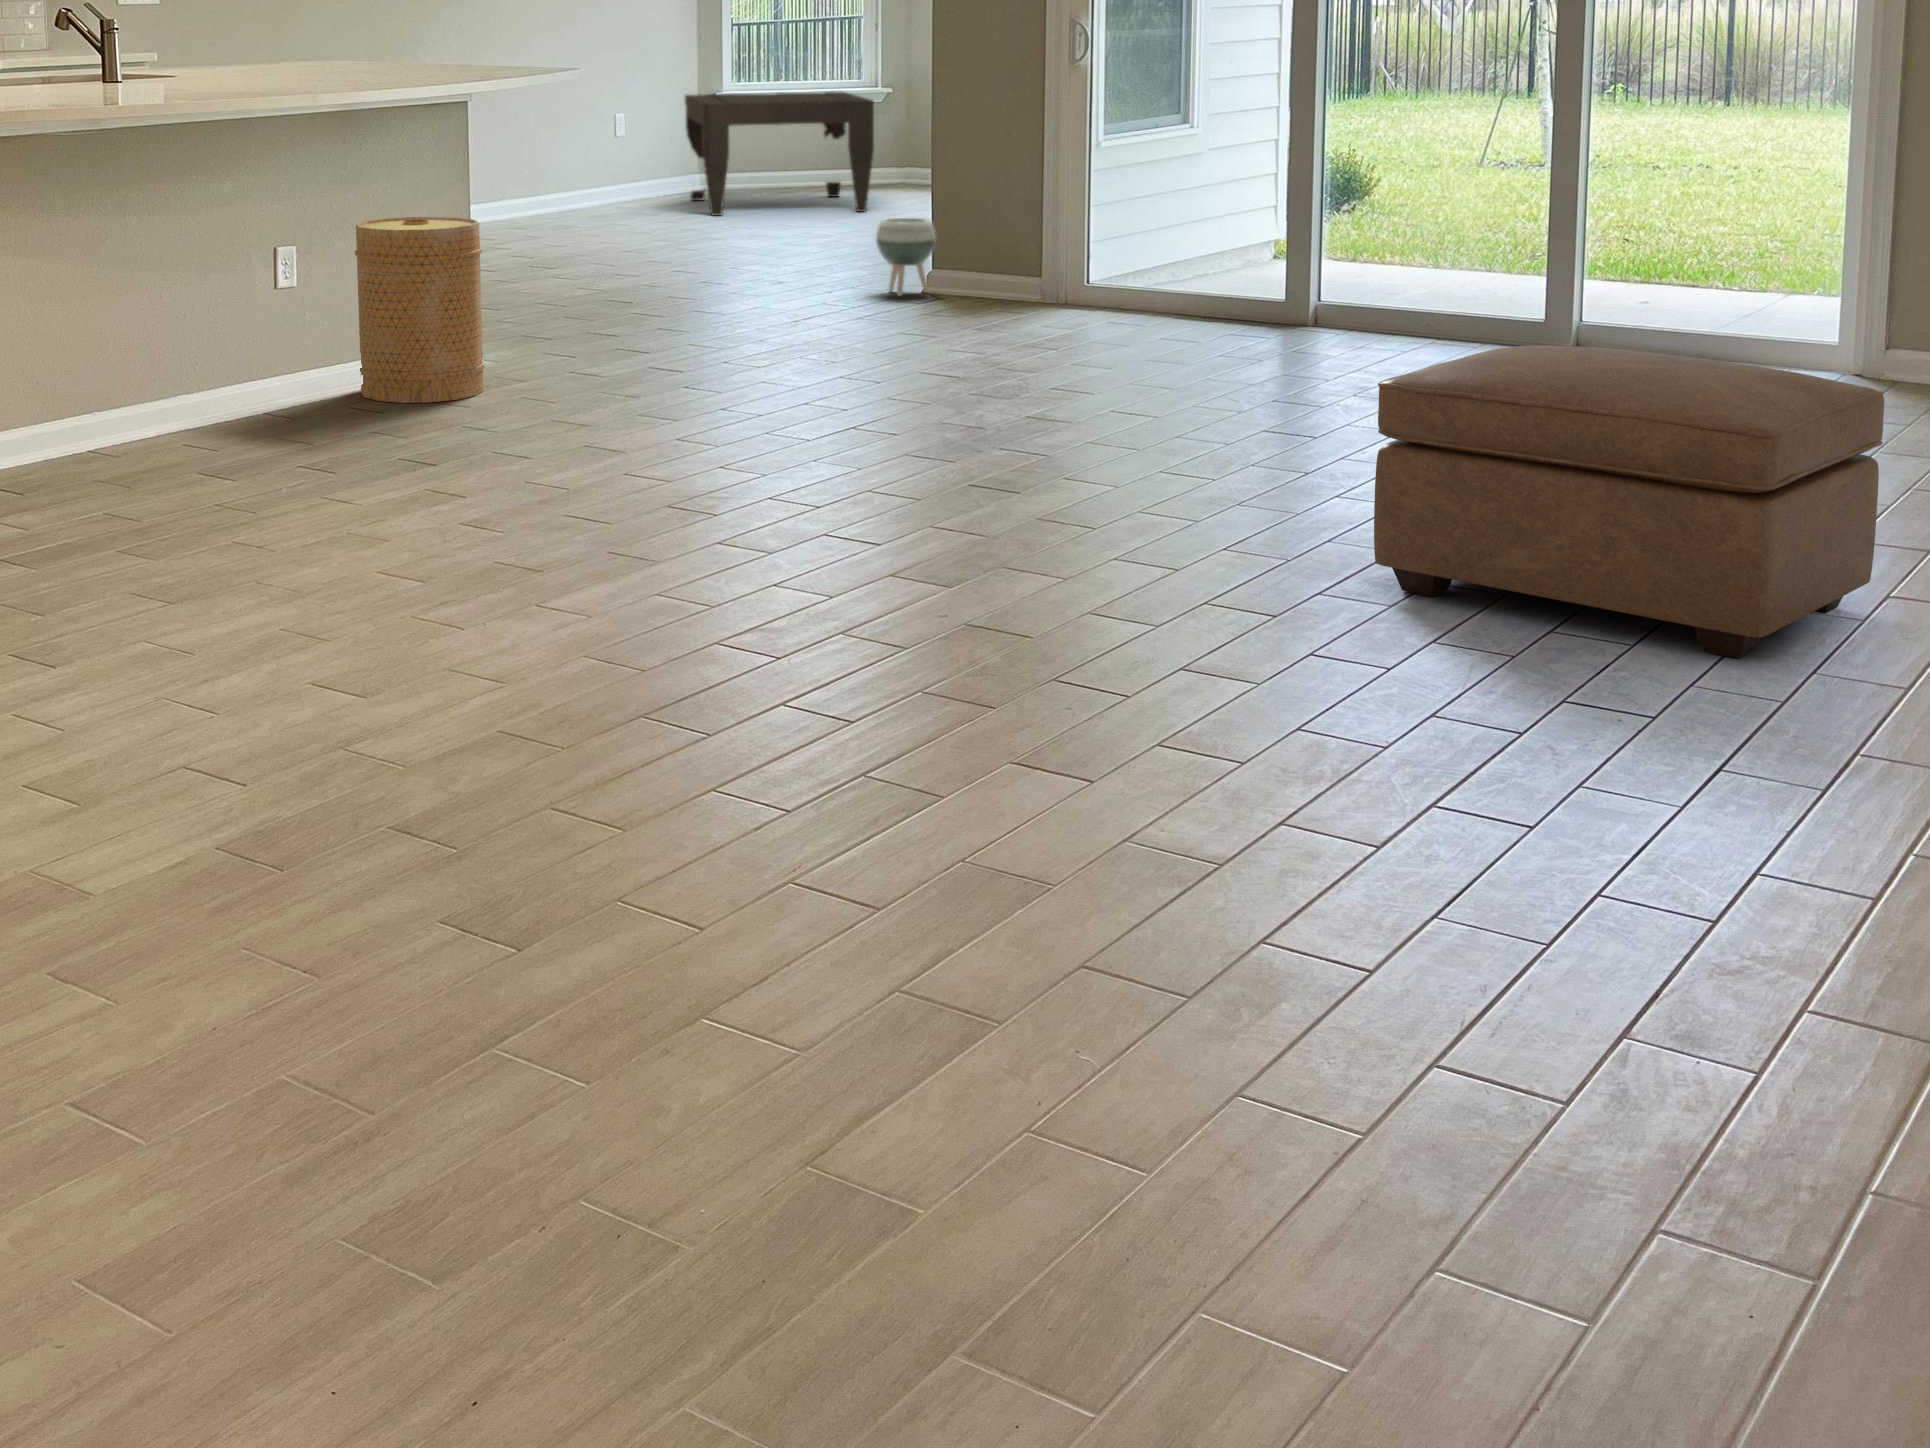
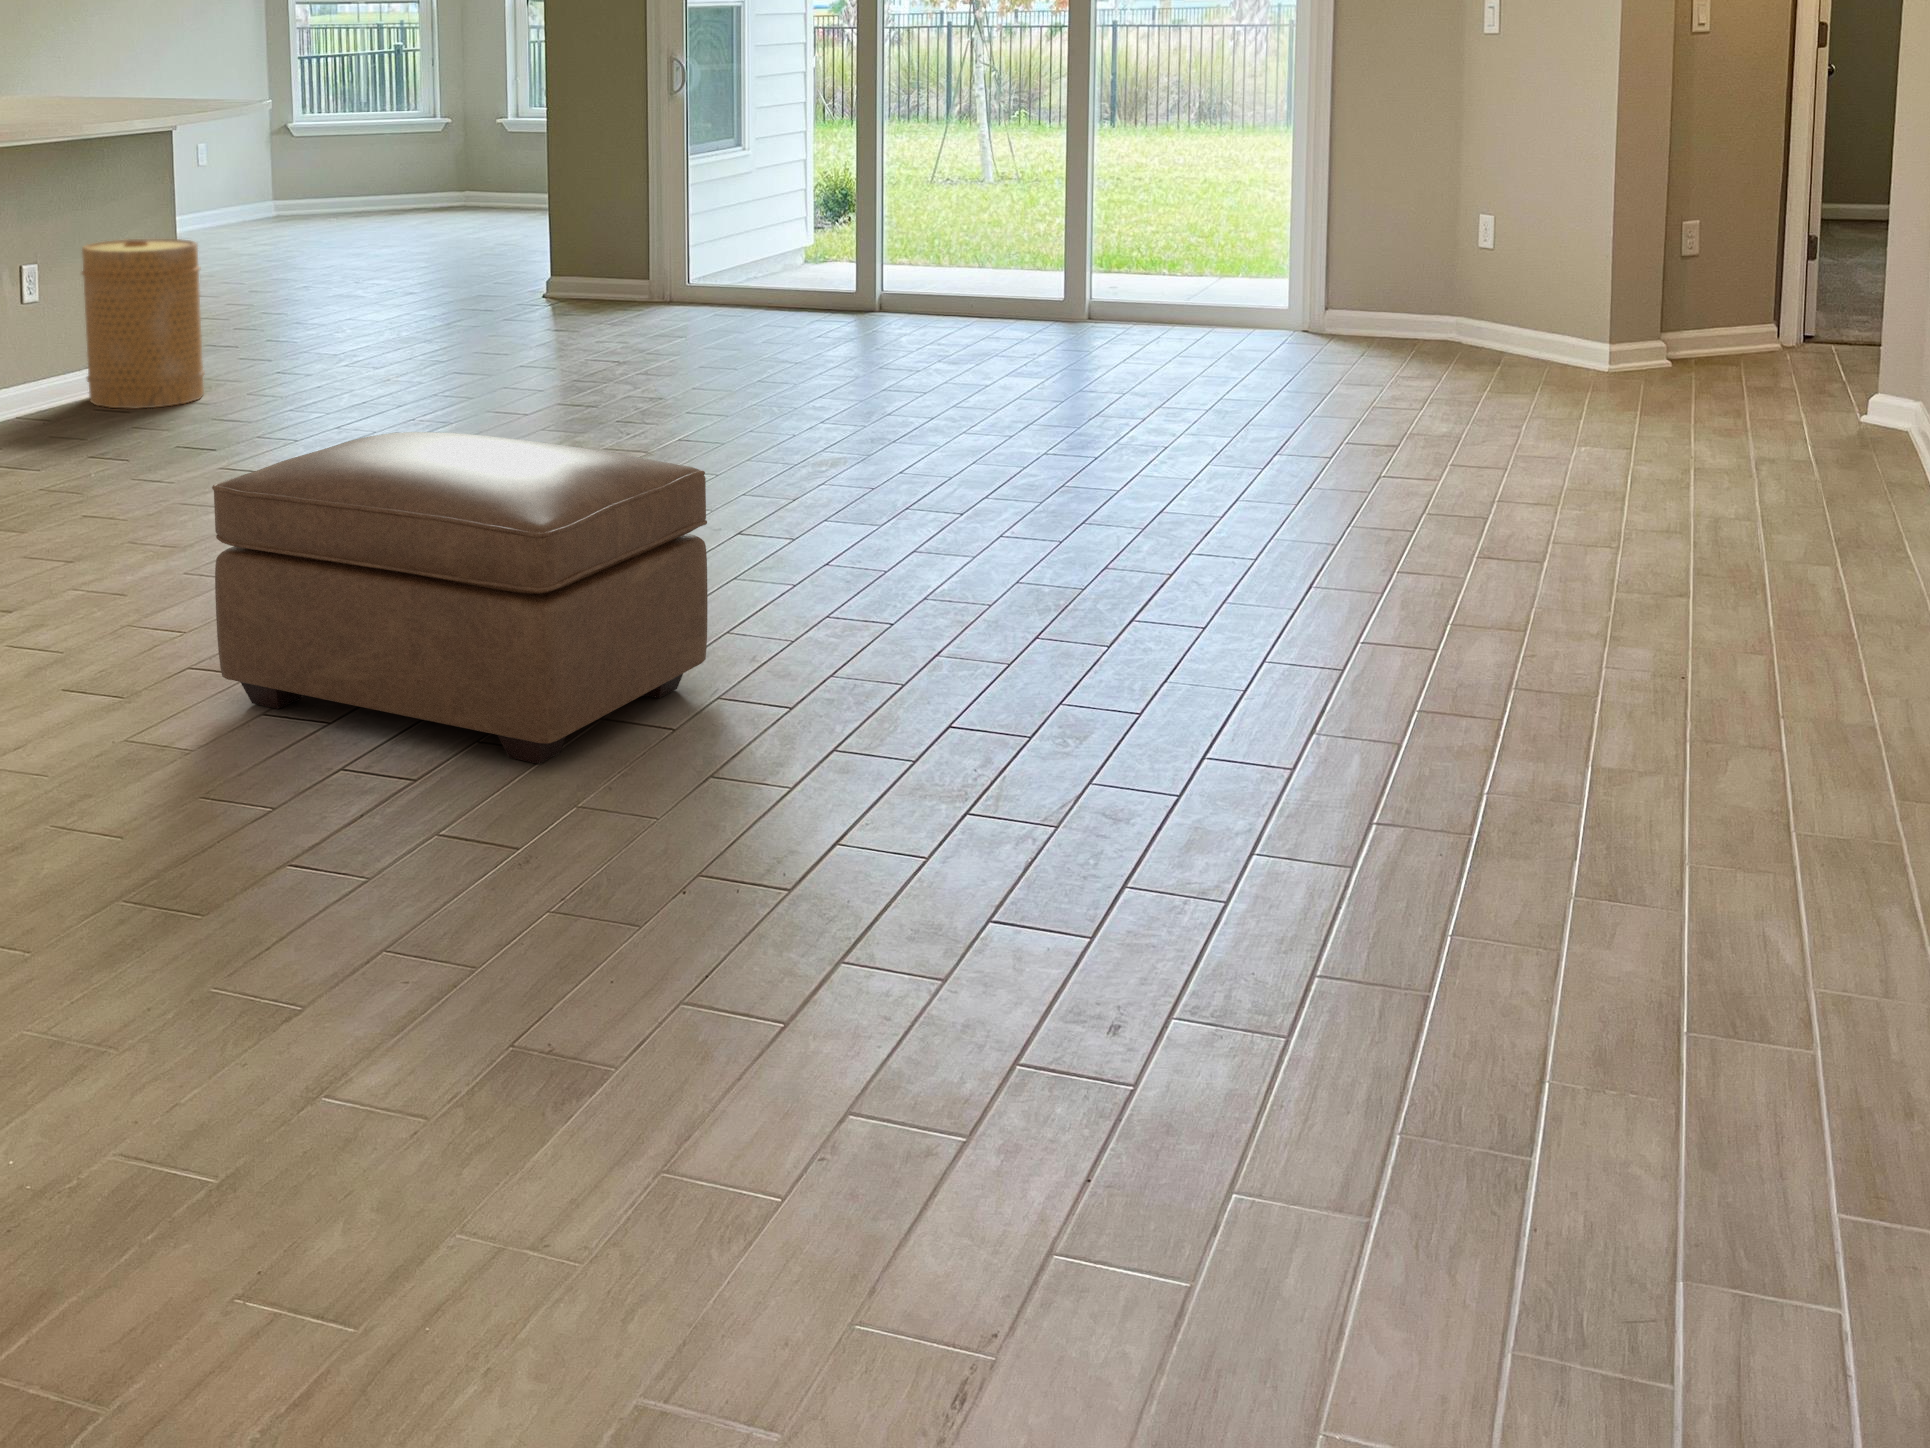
coffee table: present [685,91,874,216] -> none [258,118,443,233]
planter: present [876,218,935,296] -> none [495,229,547,299]
ottoman: present [1374,345,1884,658] -> present [212,432,708,764]

